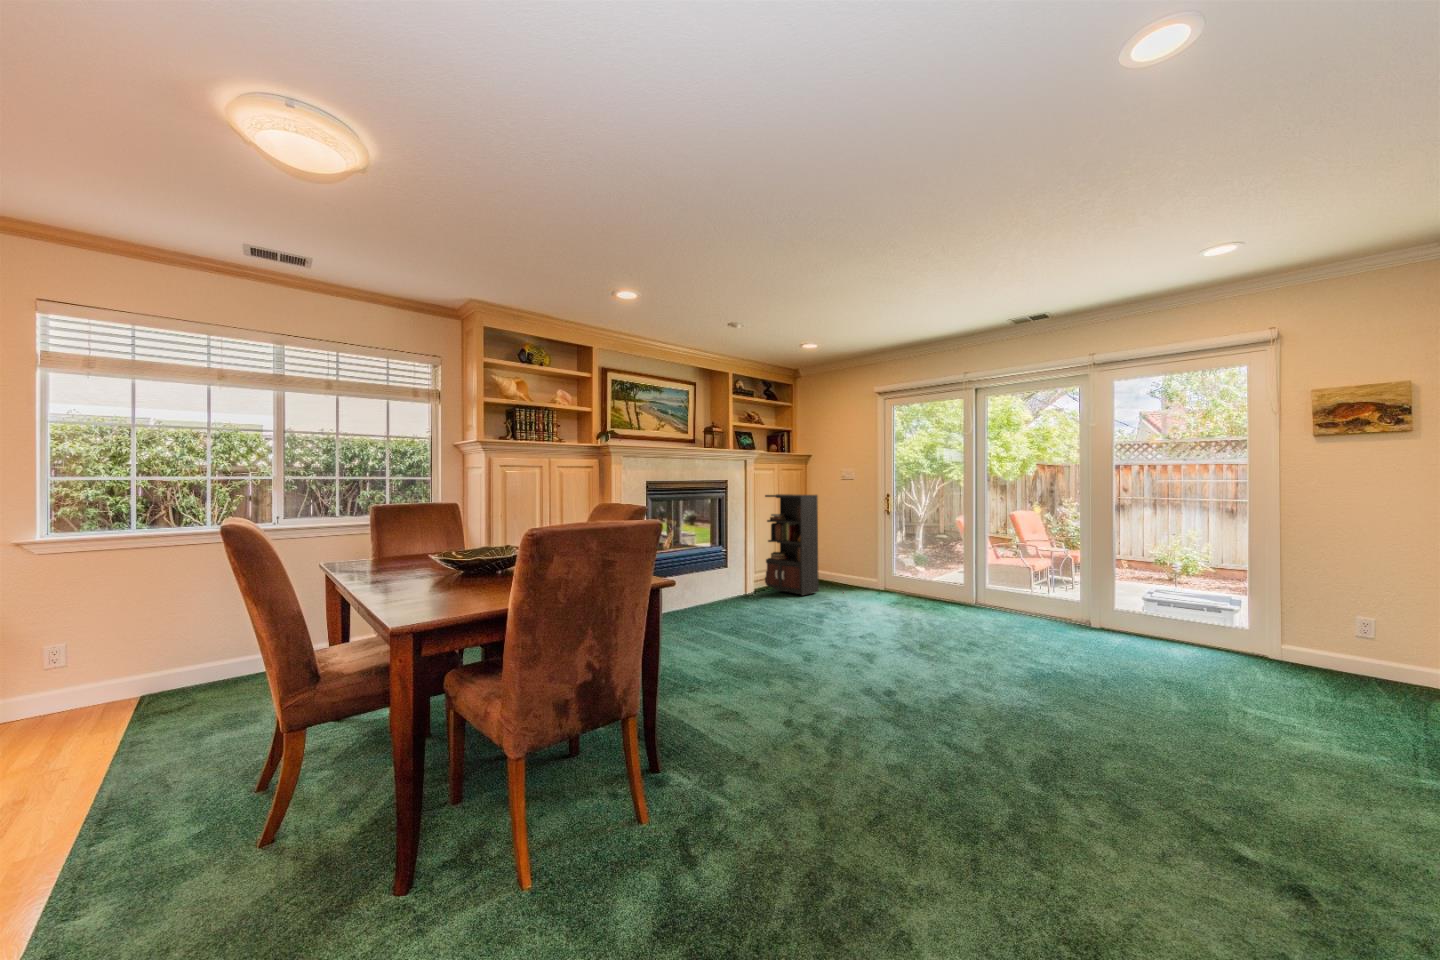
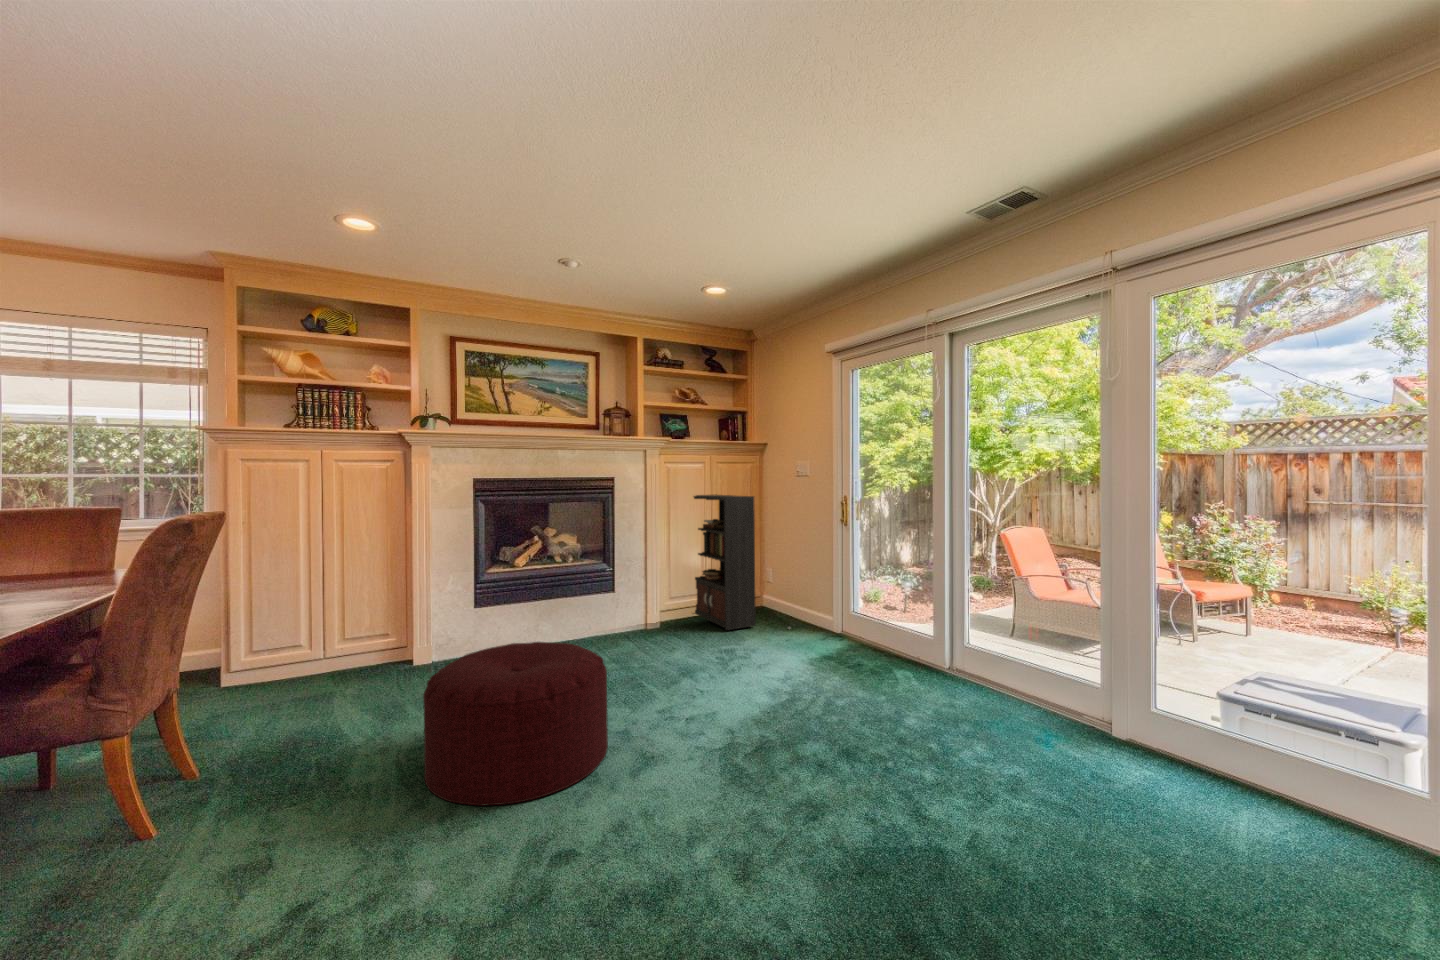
ottoman: none [727,589,837,675] -> present [423,642,608,806]

